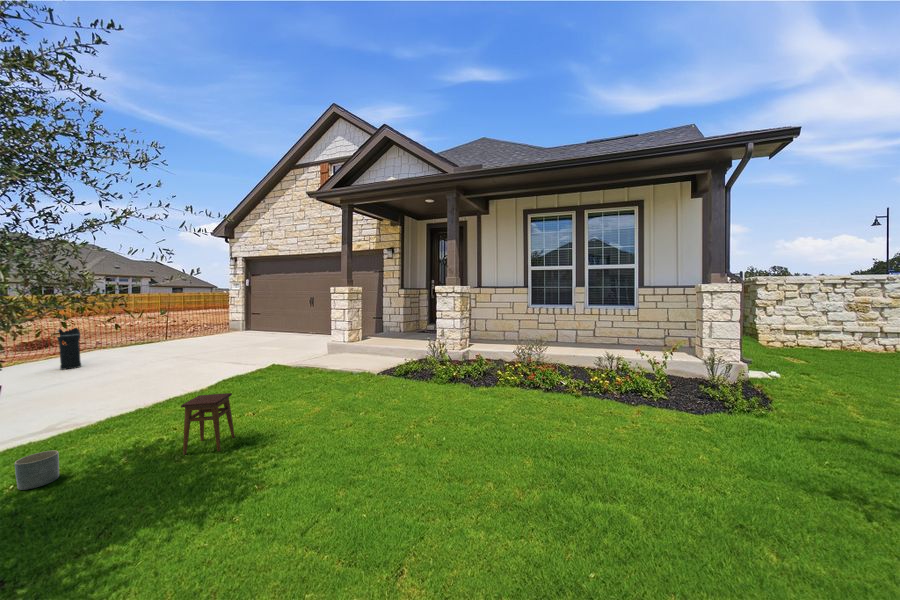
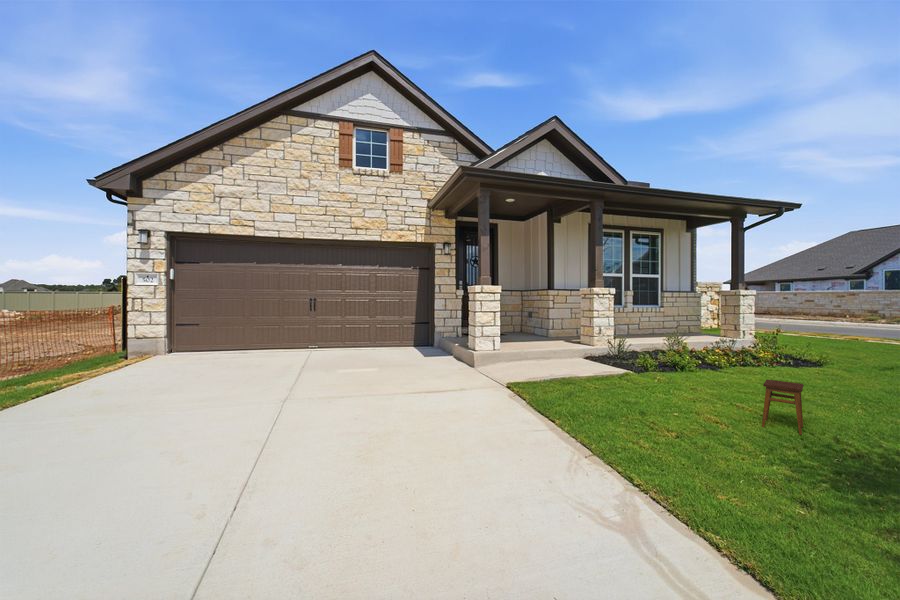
trash can: present [56,328,81,370] -> none [61,349,108,443]
planter: present [15,451,59,490] -> none [821,445,863,484]

